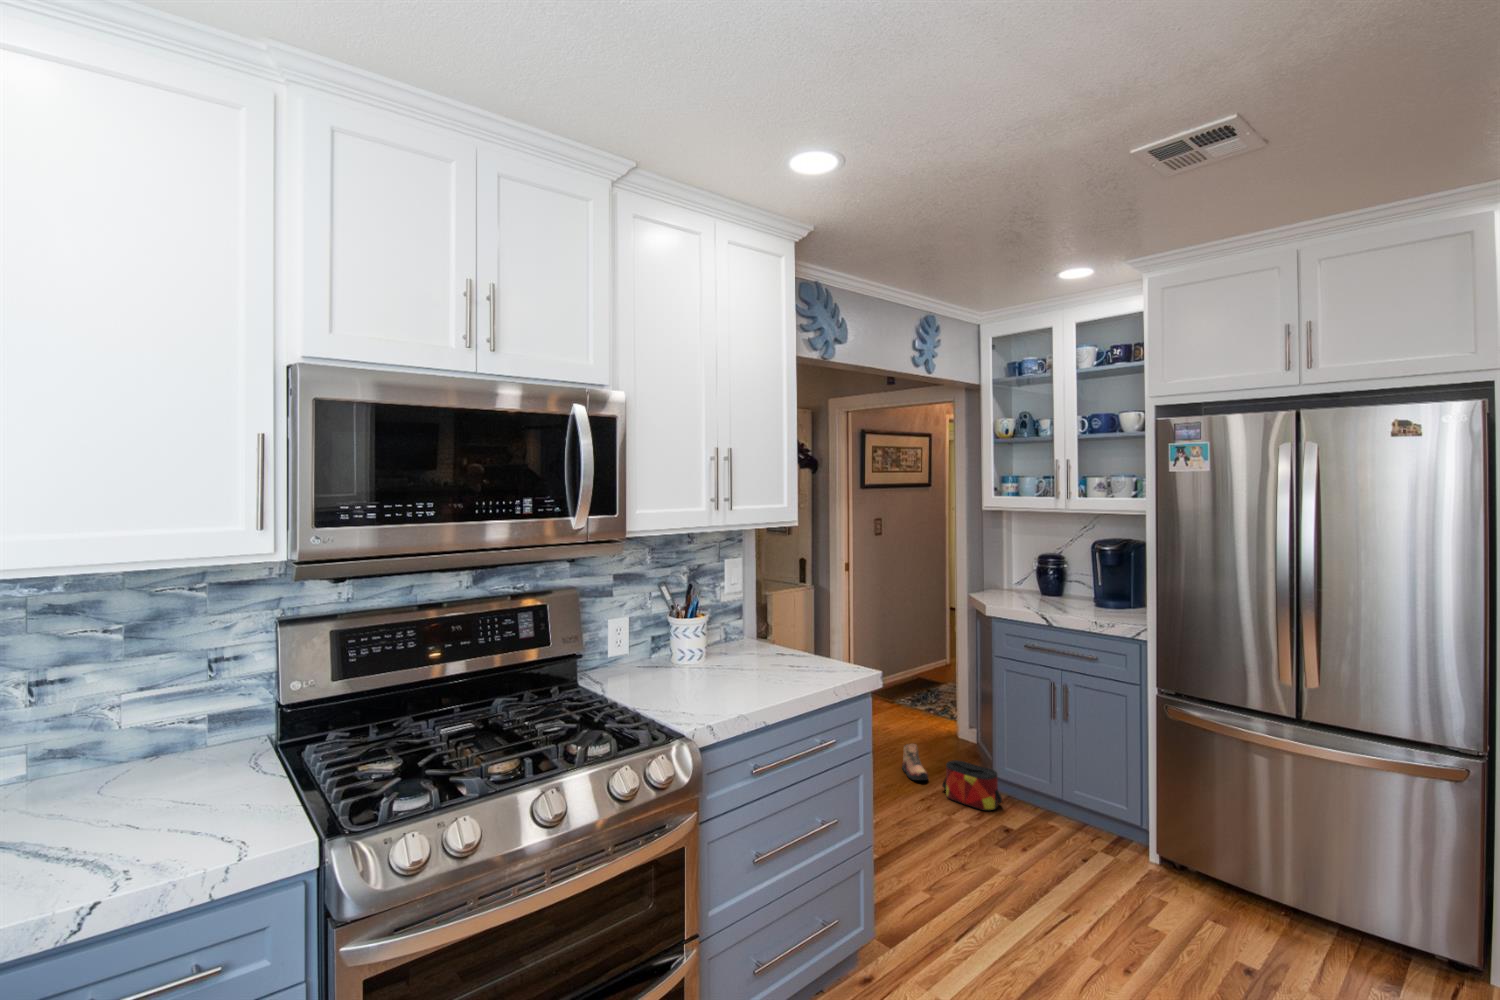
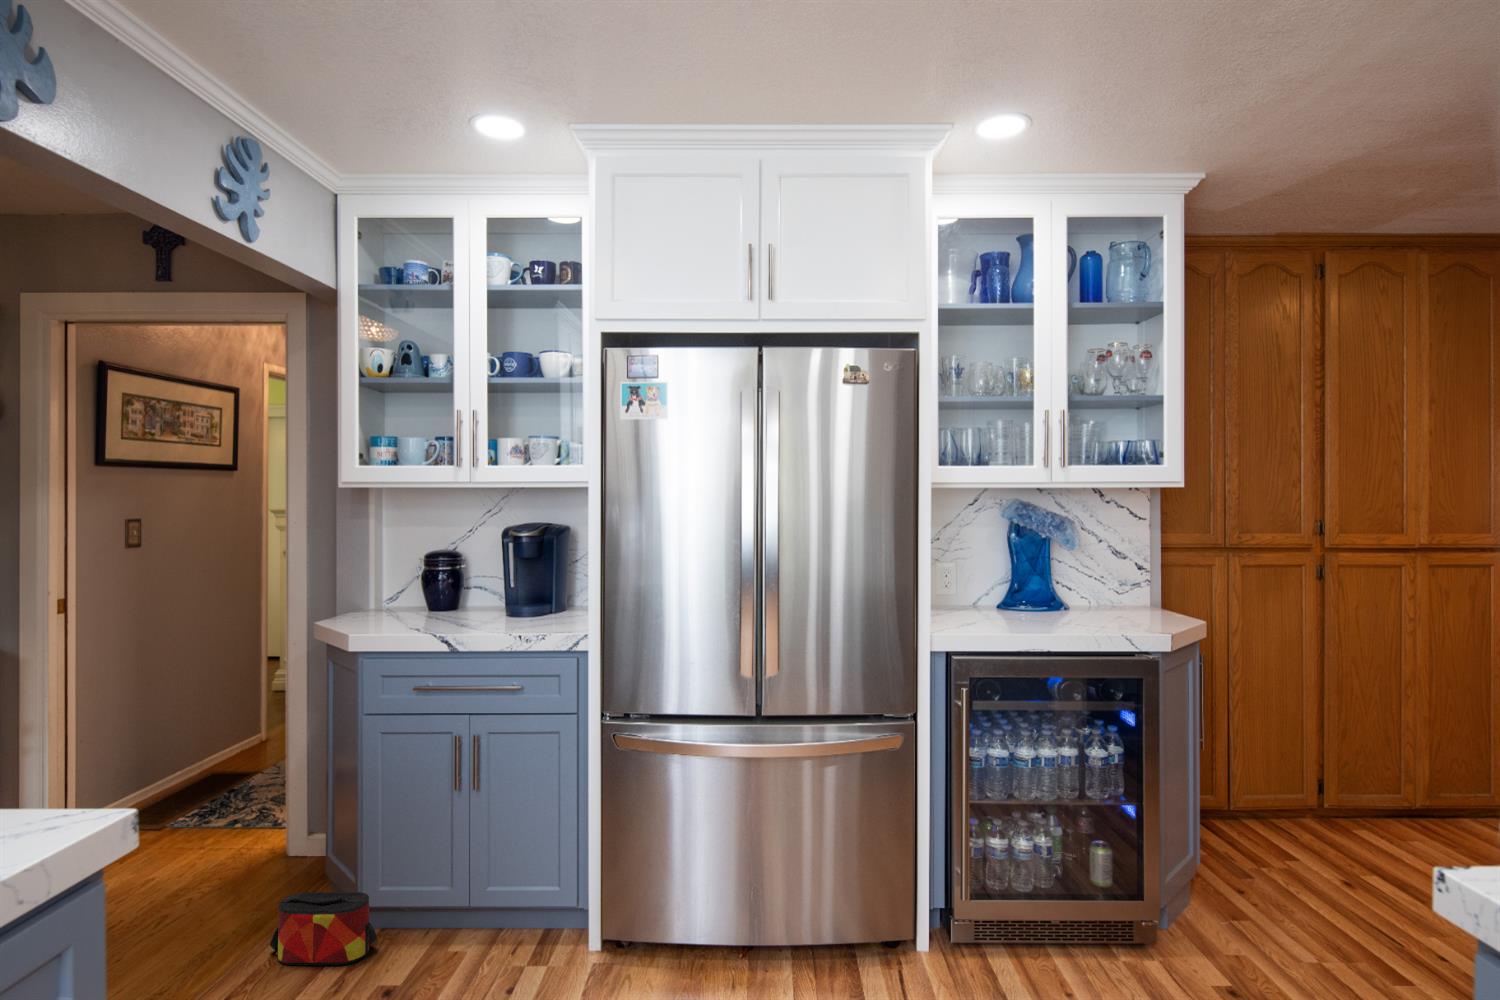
shoe: present [902,744,928,780] -> none [189,885,243,951]

